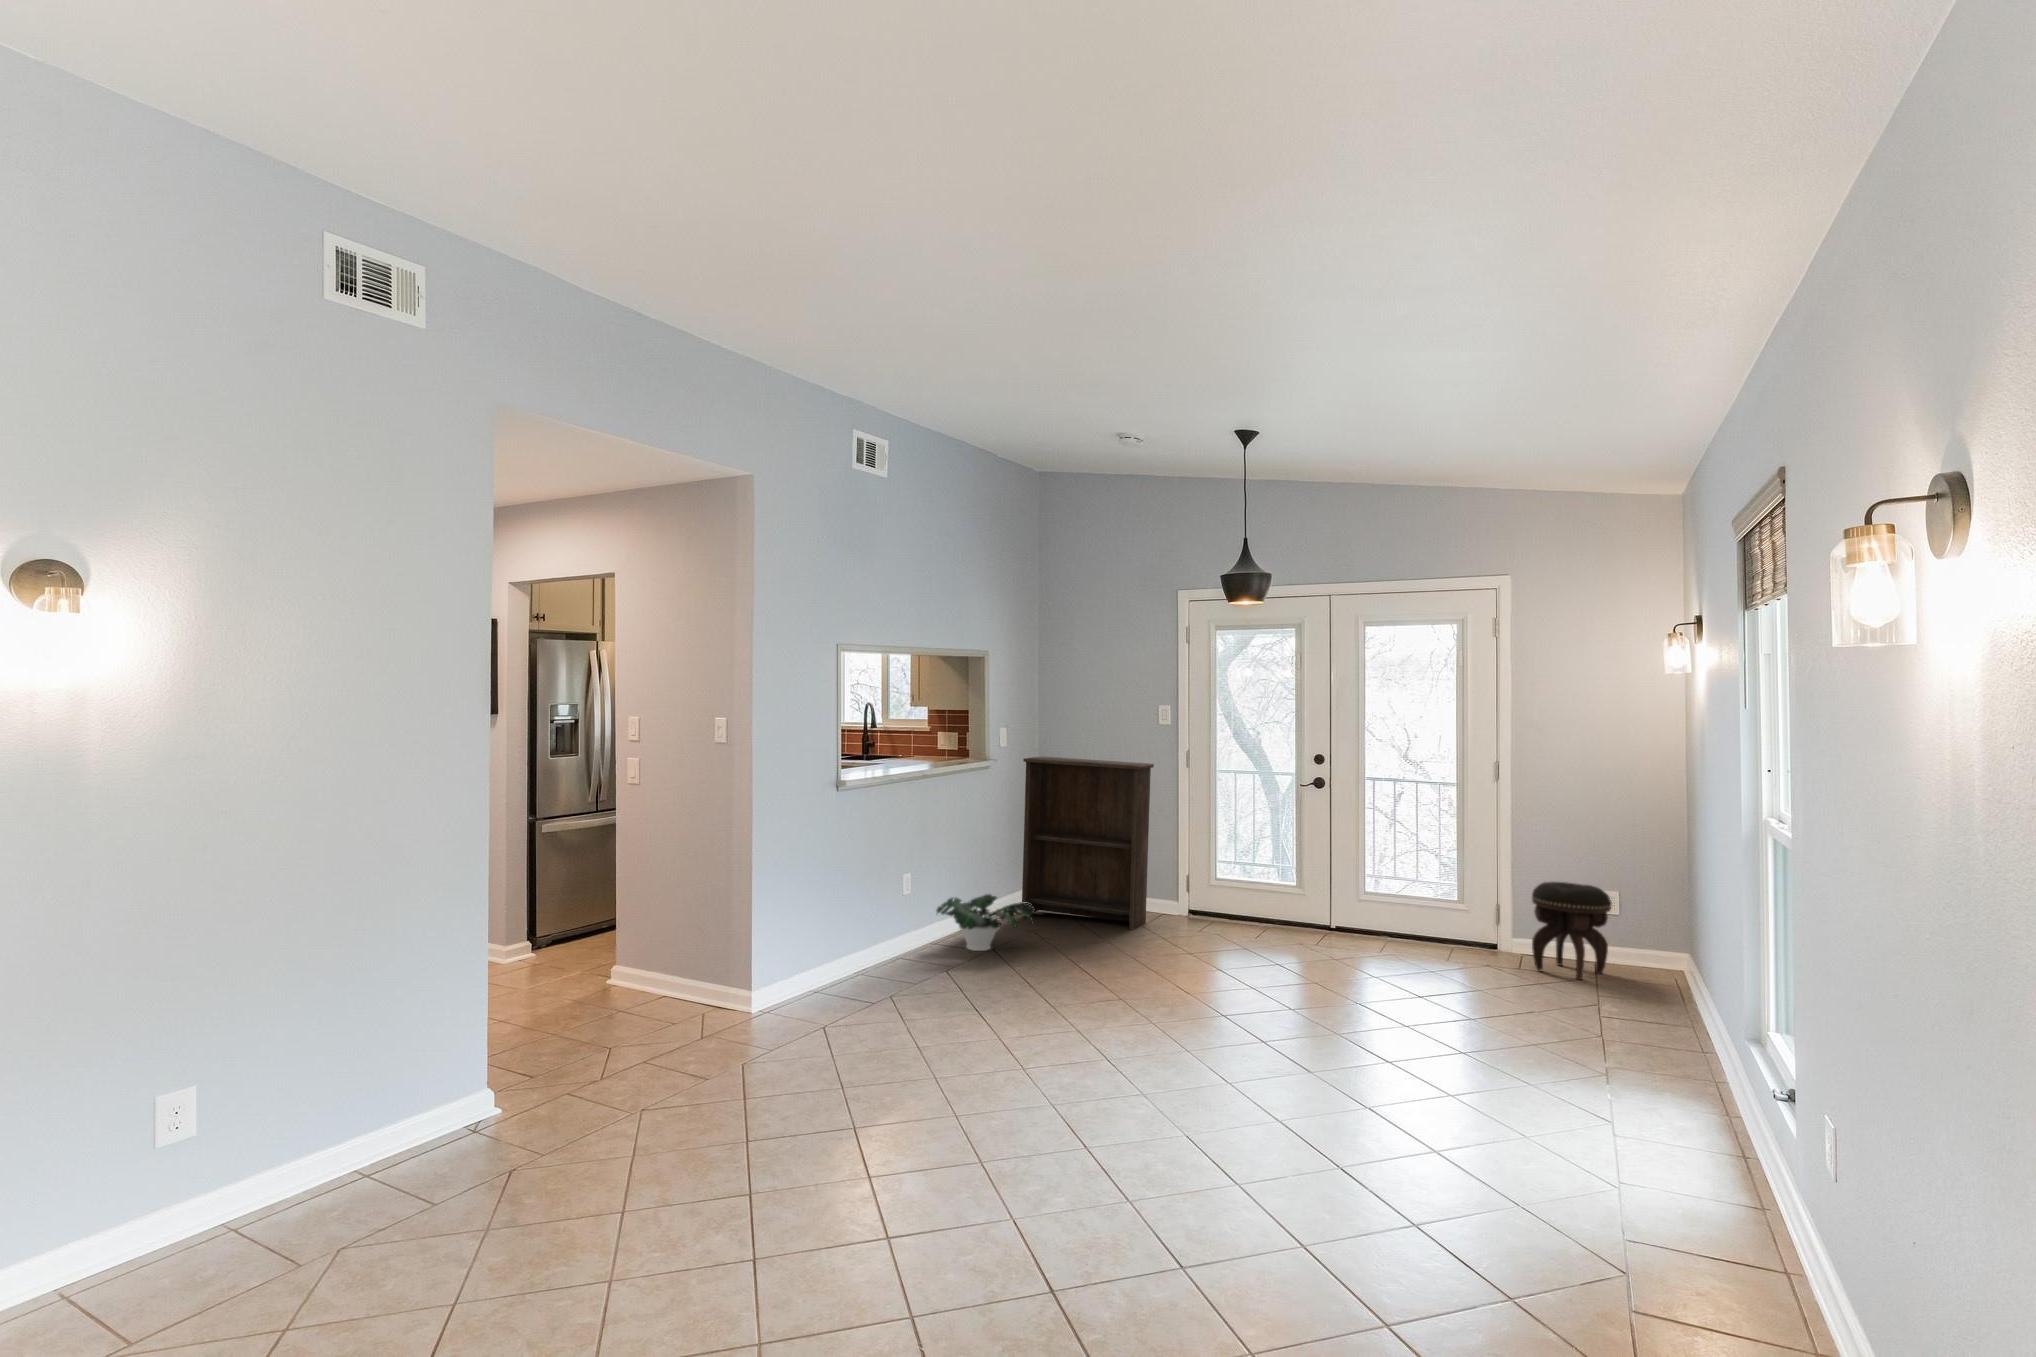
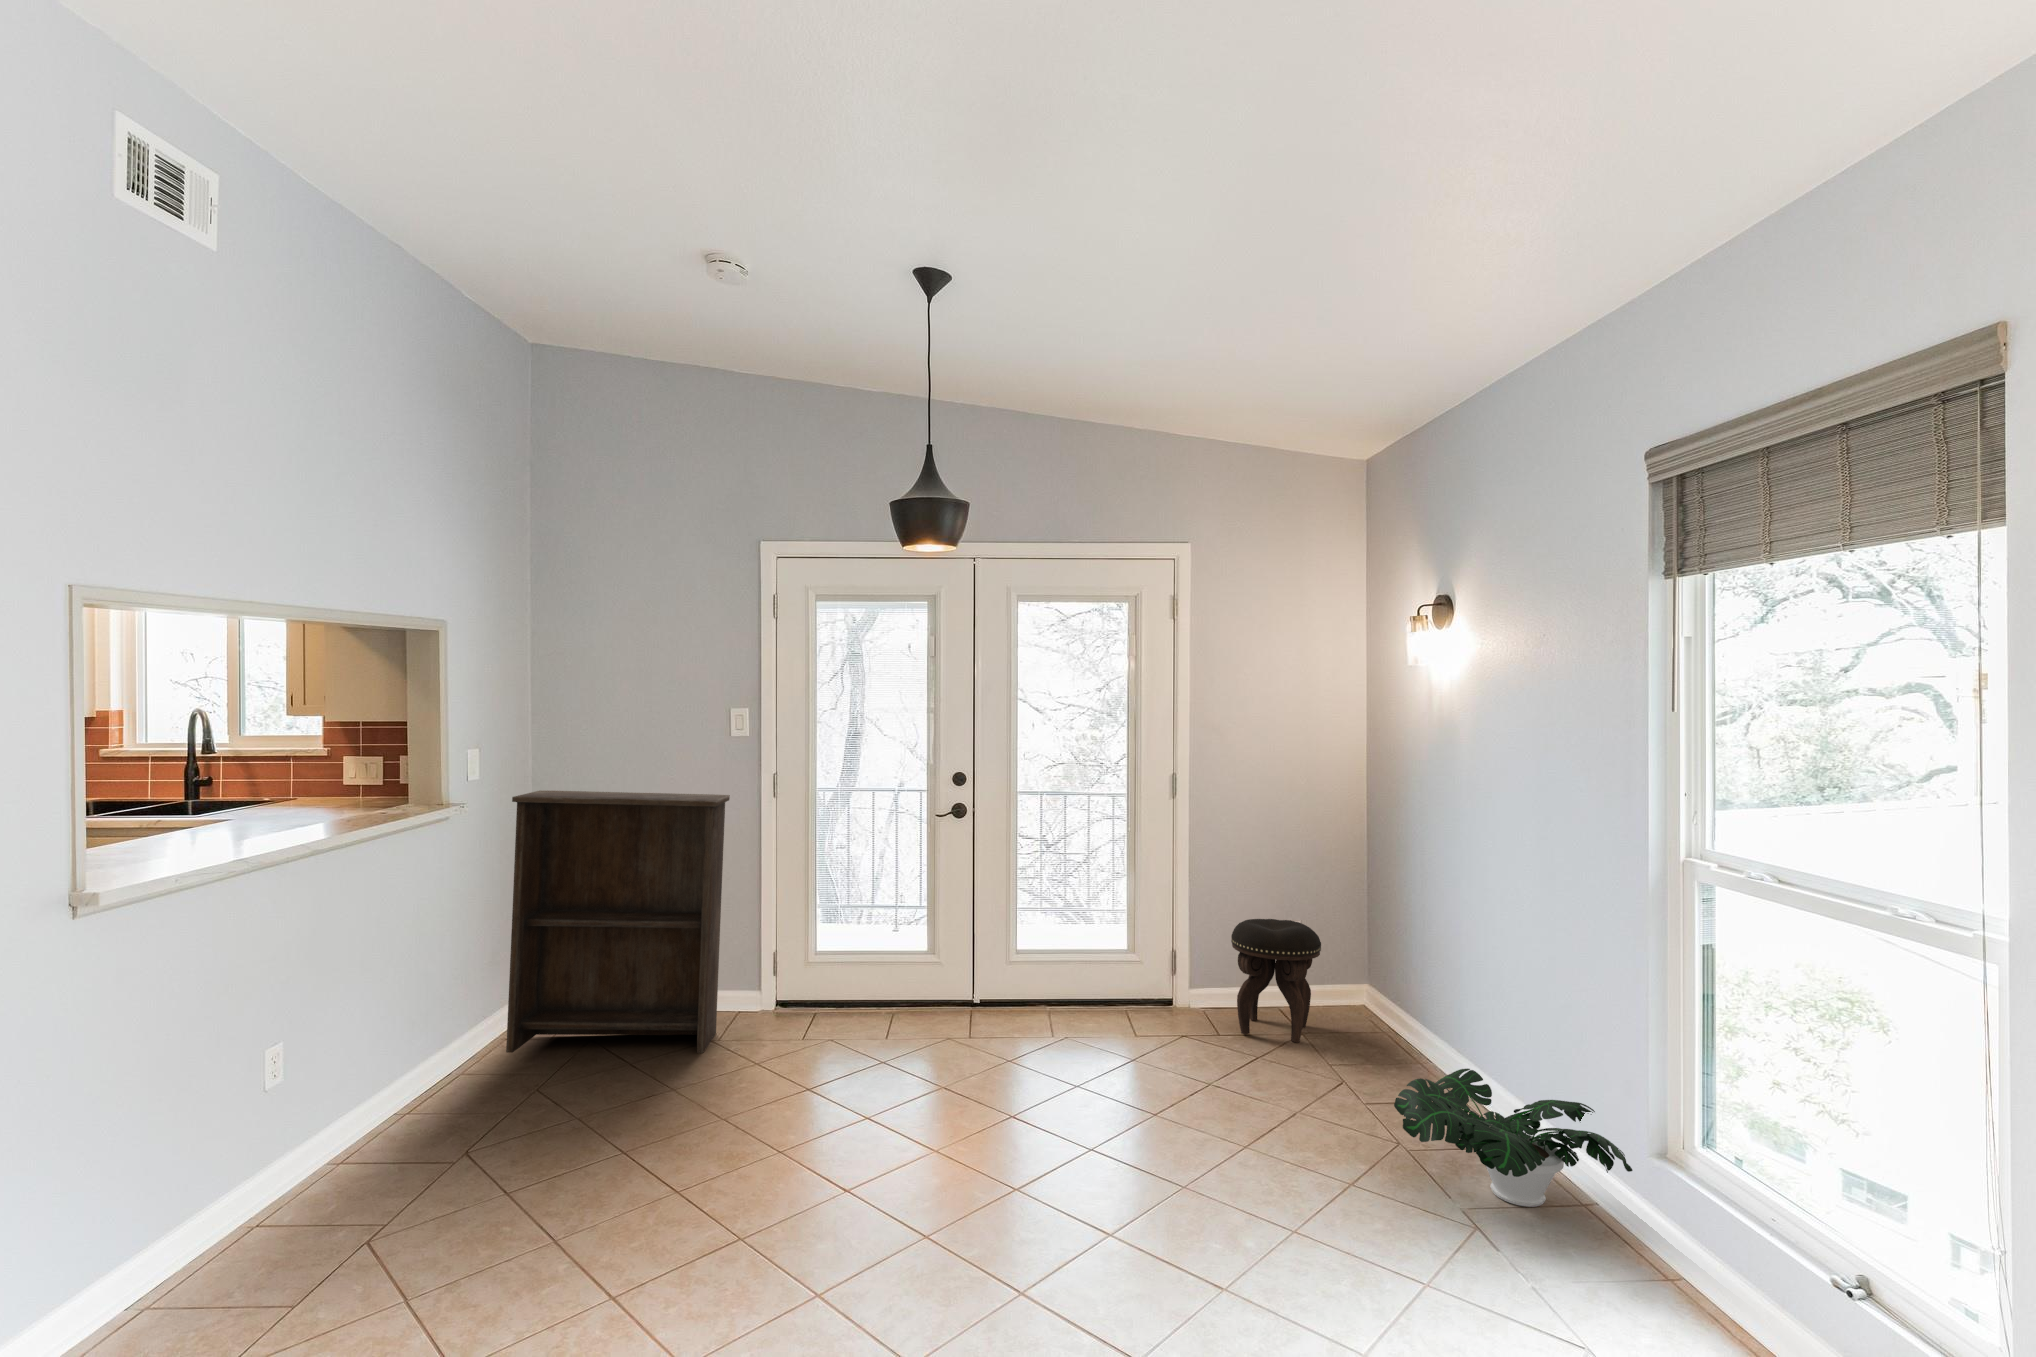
potted plant: present [937,894,1034,951] -> present [1394,1069,1633,1207]

